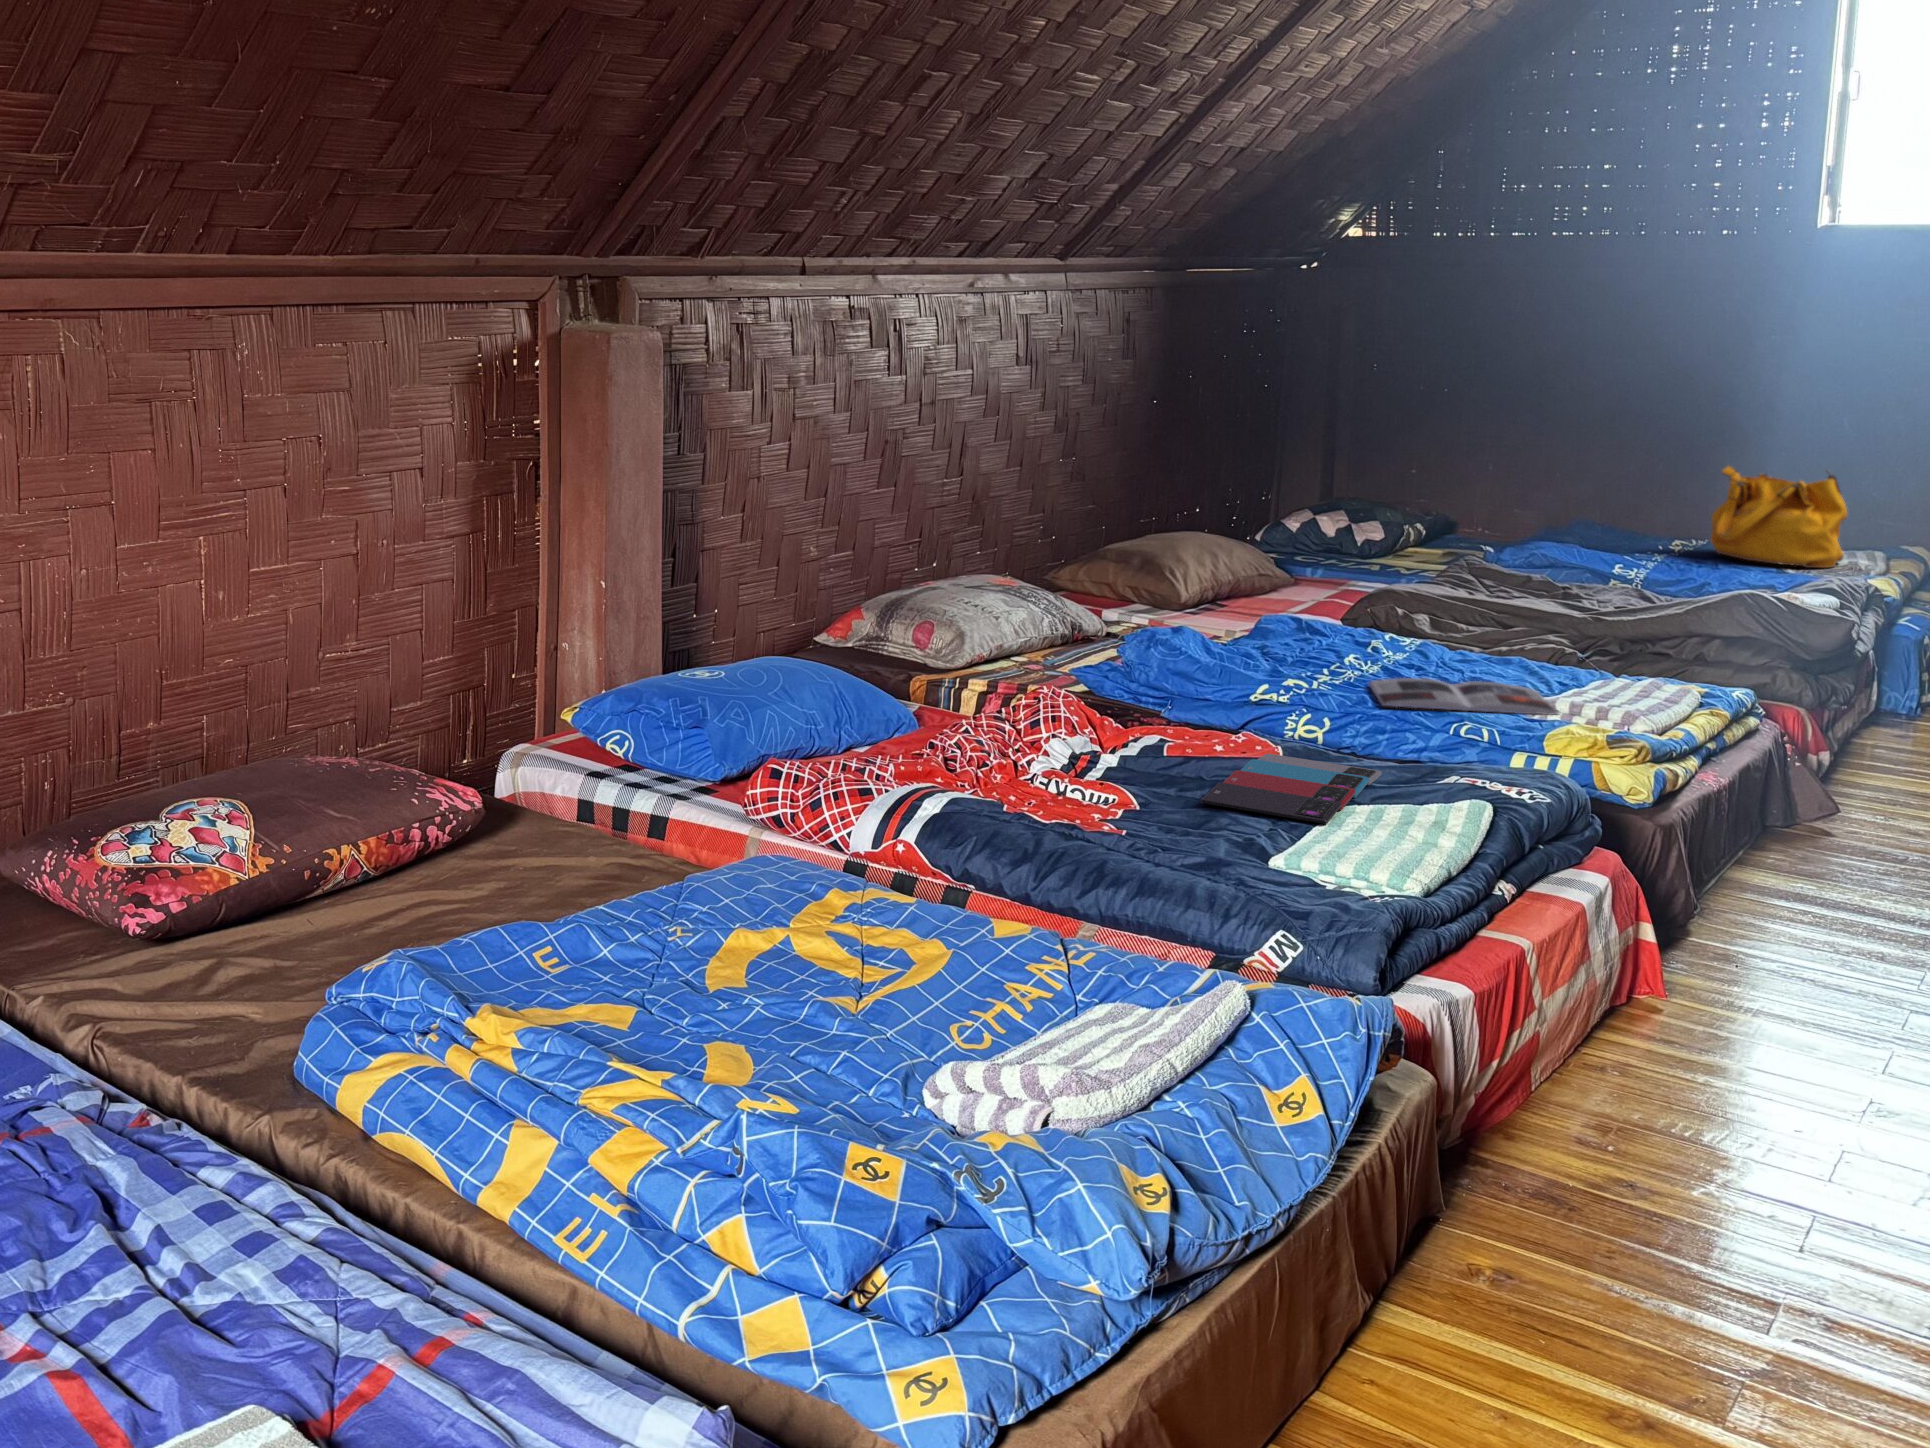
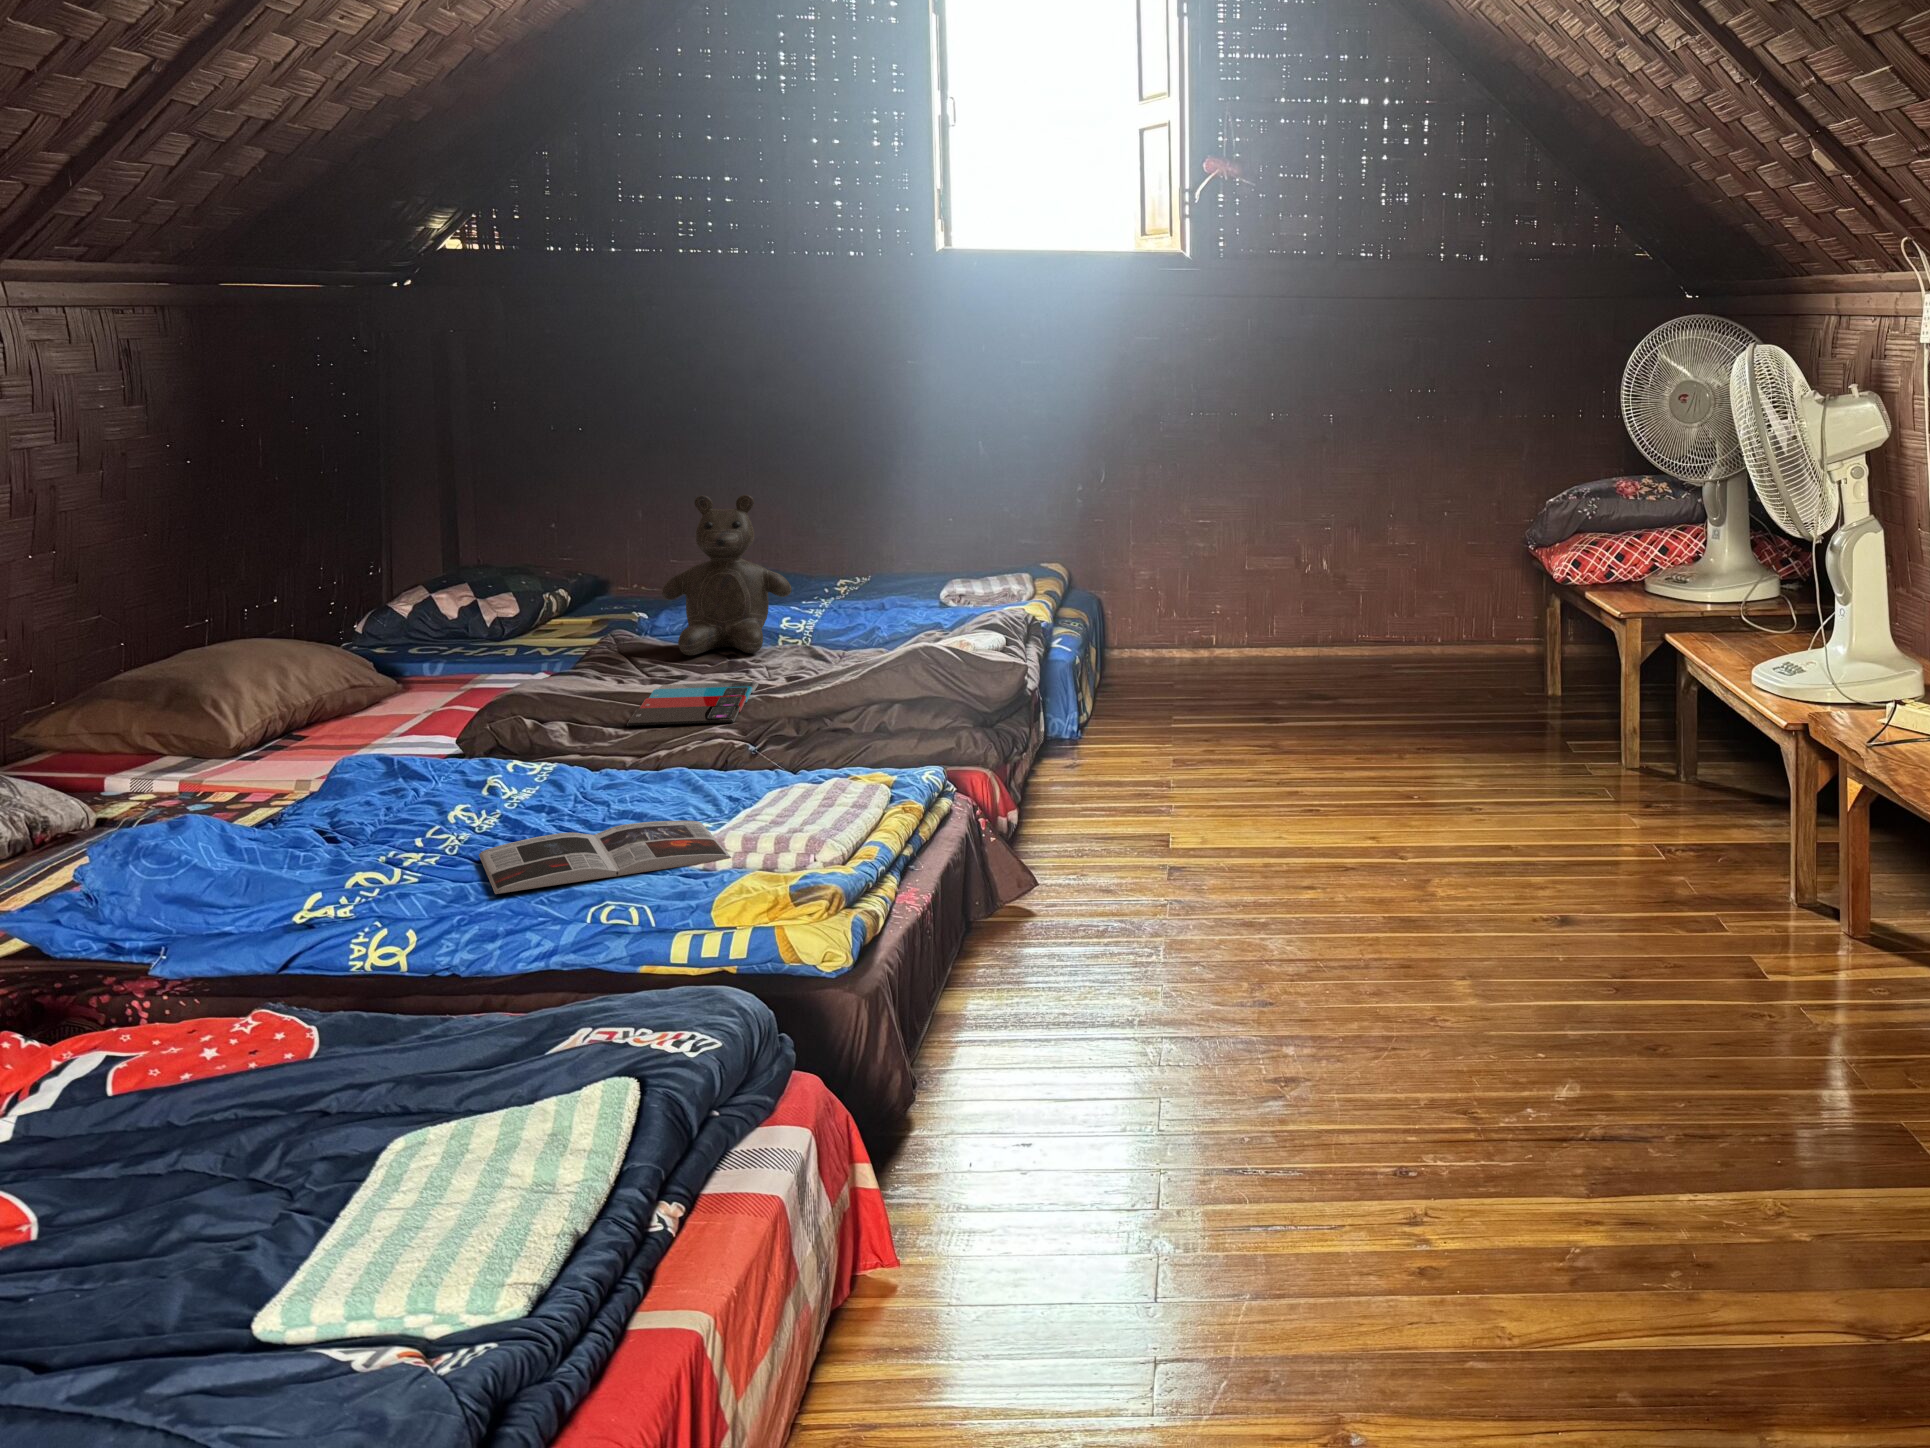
teddy bear: none [1508,450,1628,588] -> present [662,495,792,655]
handbag: present [1711,466,1847,568] -> none [873,493,996,598]
smartphone: present [1201,754,1382,825] -> present [627,682,758,726]

